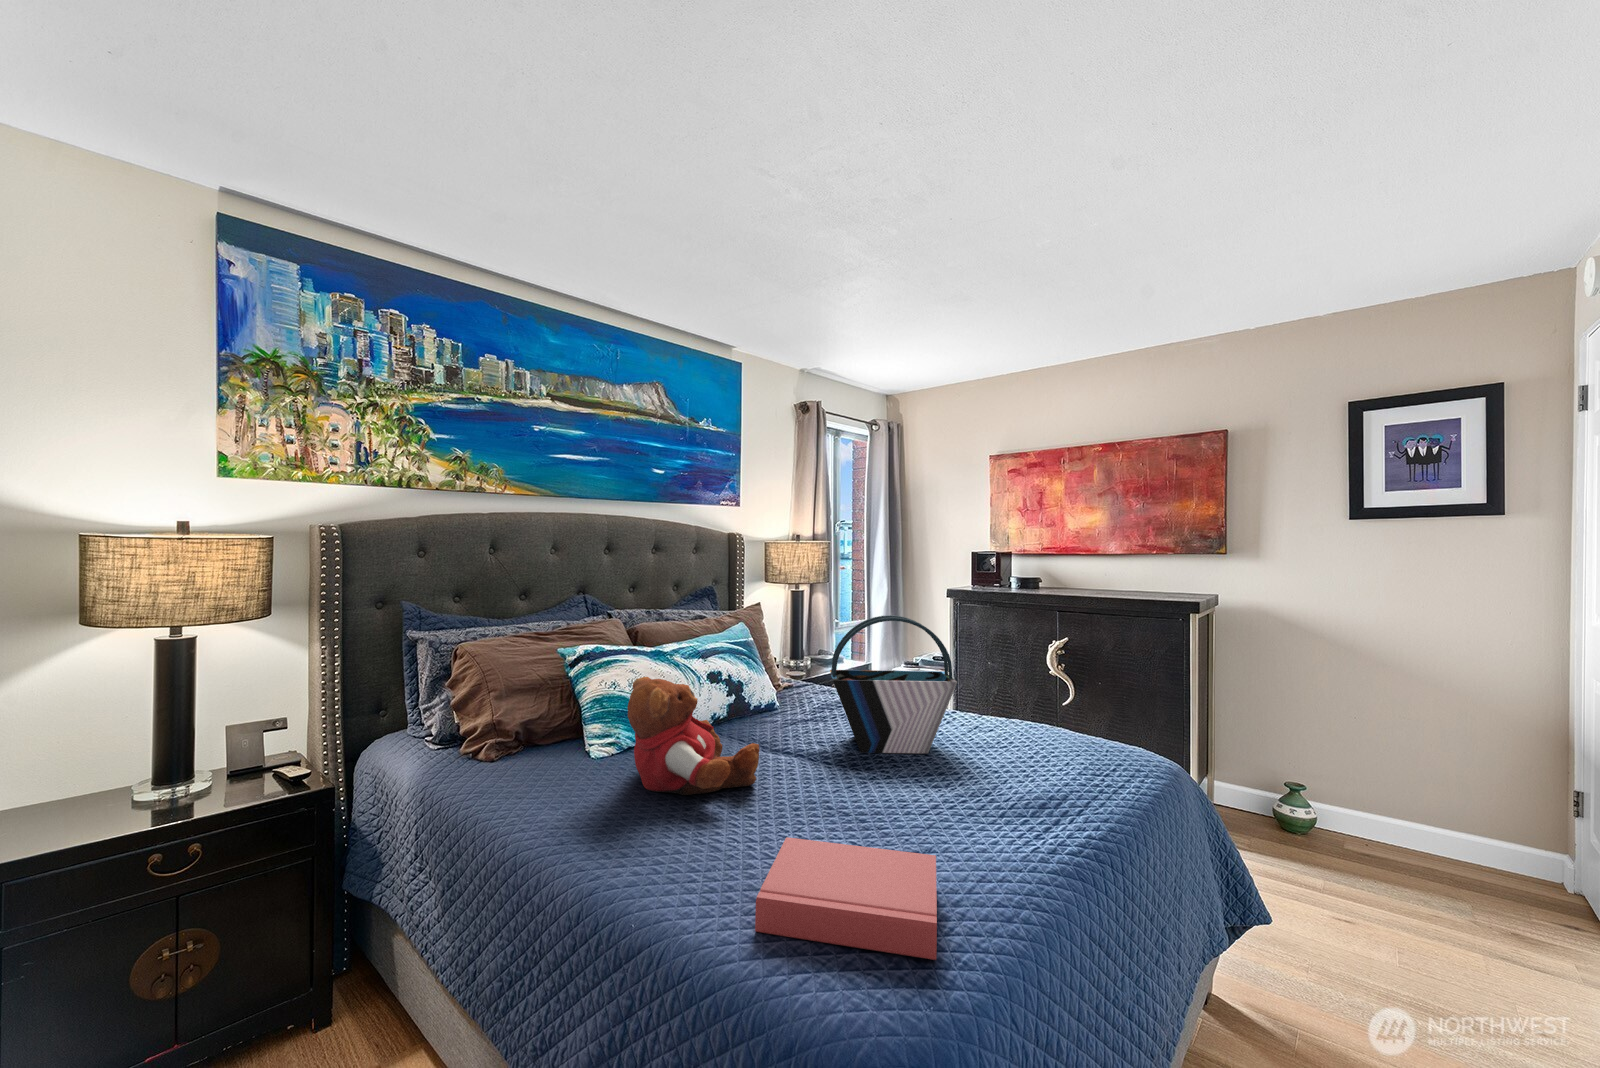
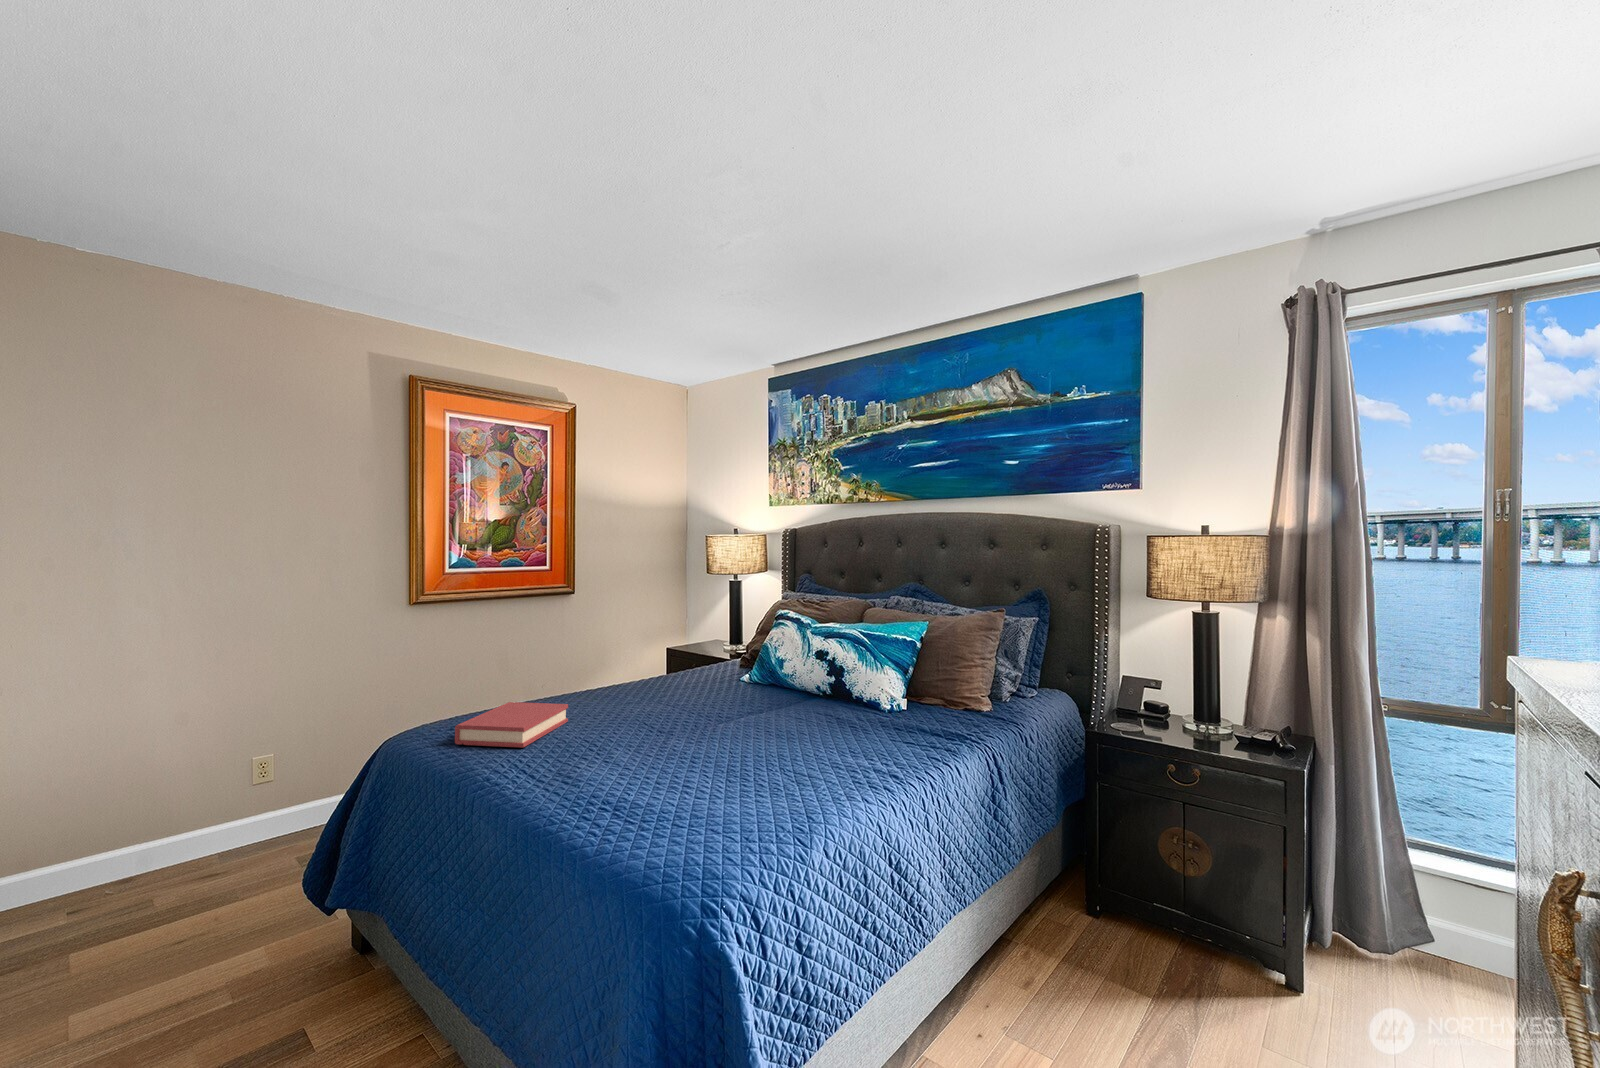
tote bag: present [830,615,957,753] -> none [773,609,842,759]
teddy bear: present [628,677,759,795] -> none [647,622,742,709]

